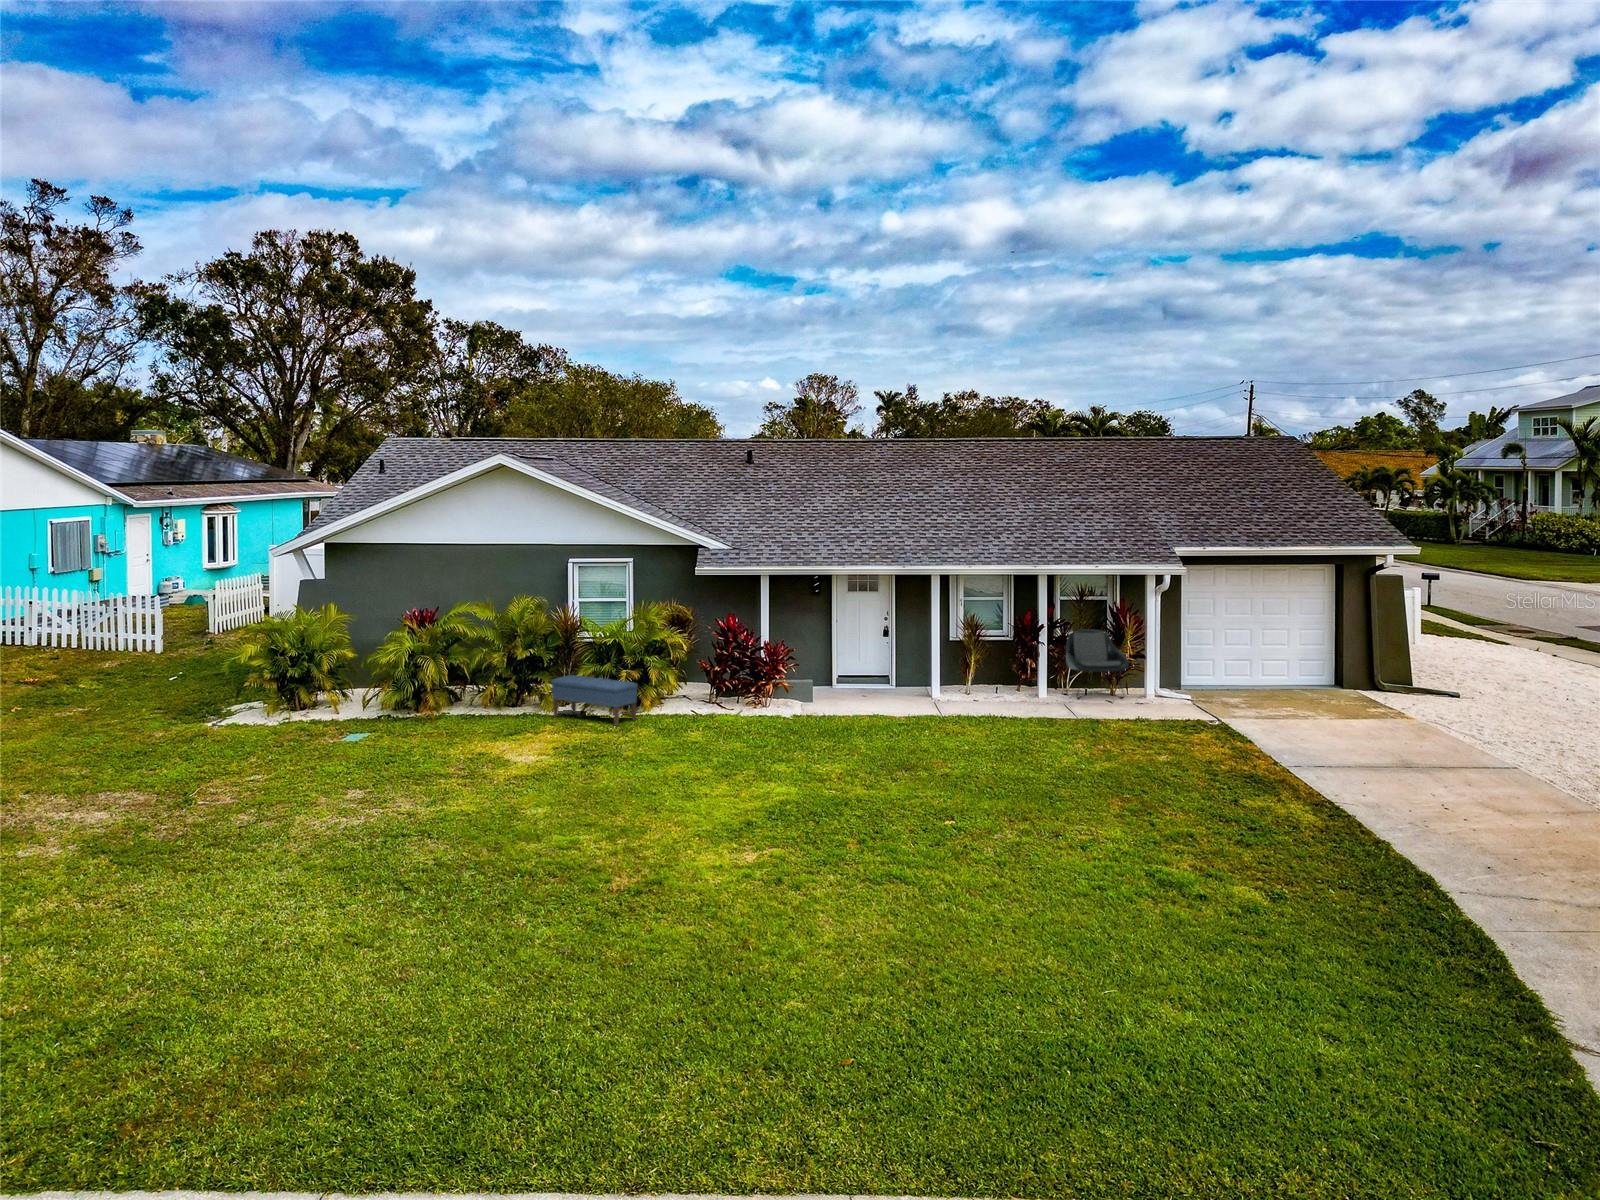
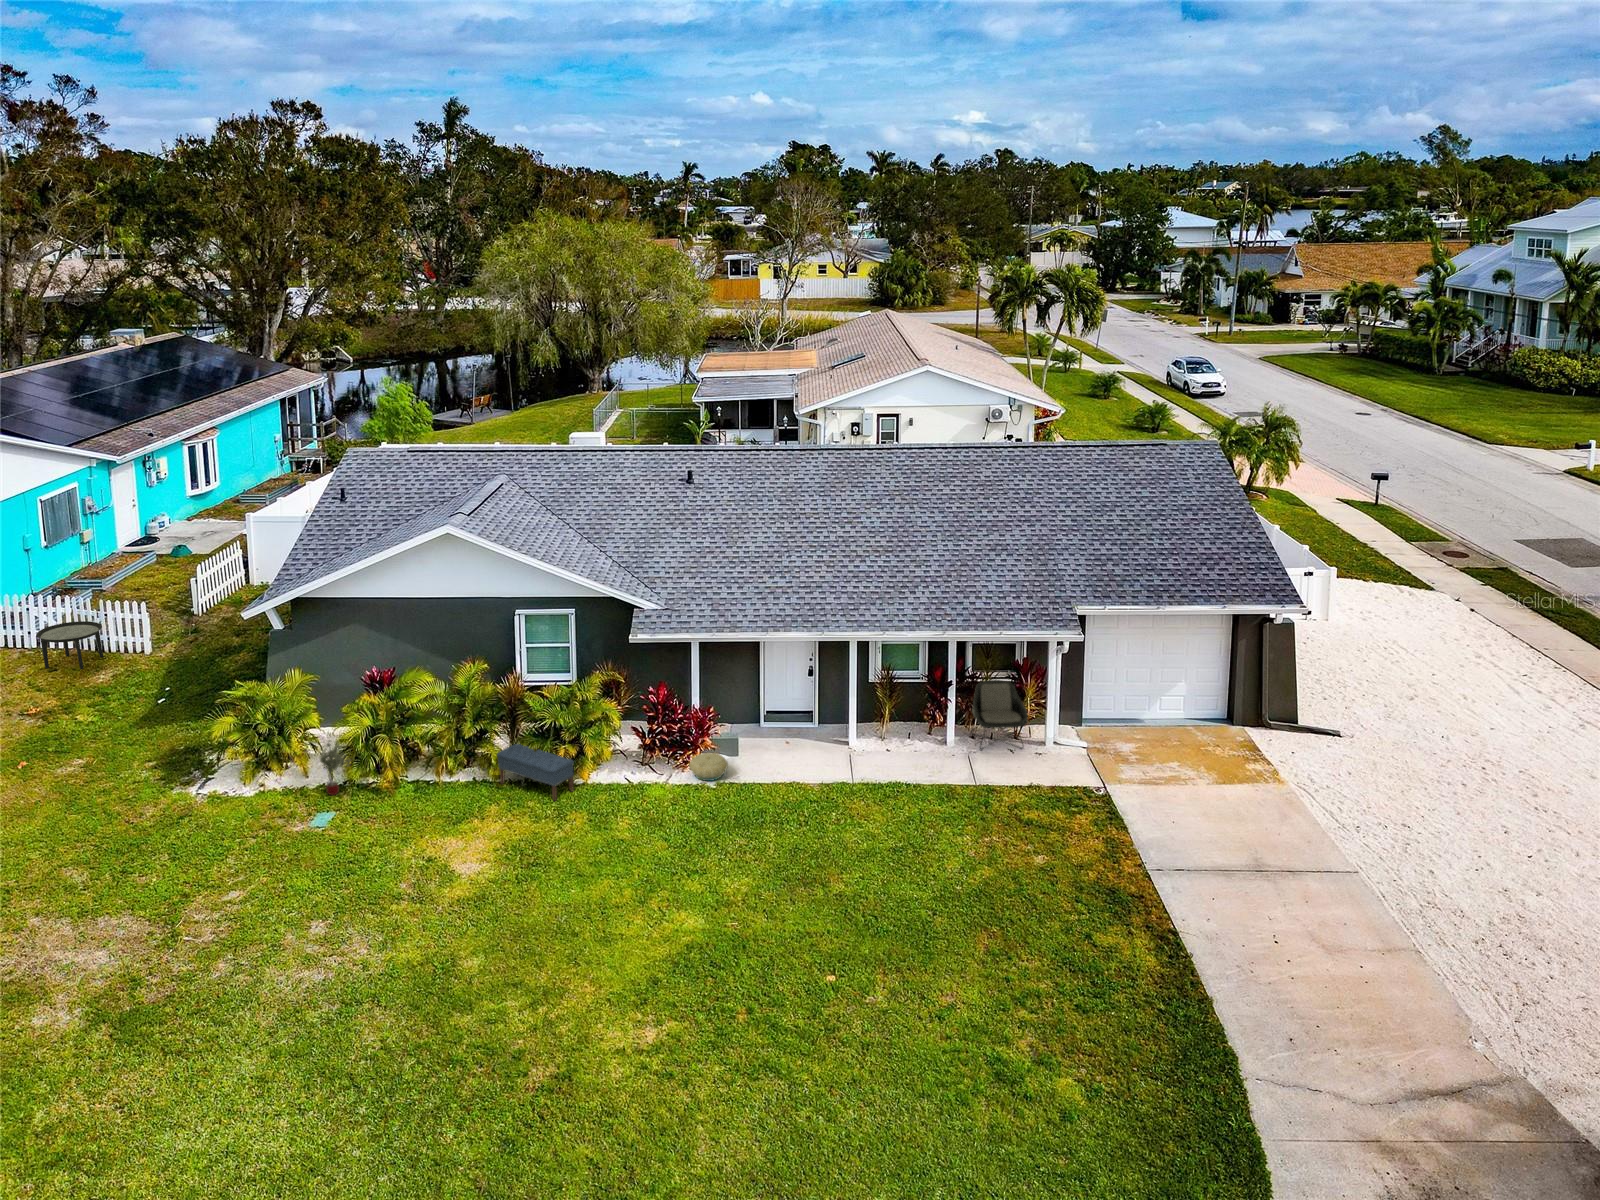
round table: none [40,616,111,660] -> present [36,621,103,669]
potted tree: none [353,658,391,723] -> present [320,741,351,795]
basket: none [763,689,806,715] -> present [689,753,728,781]

